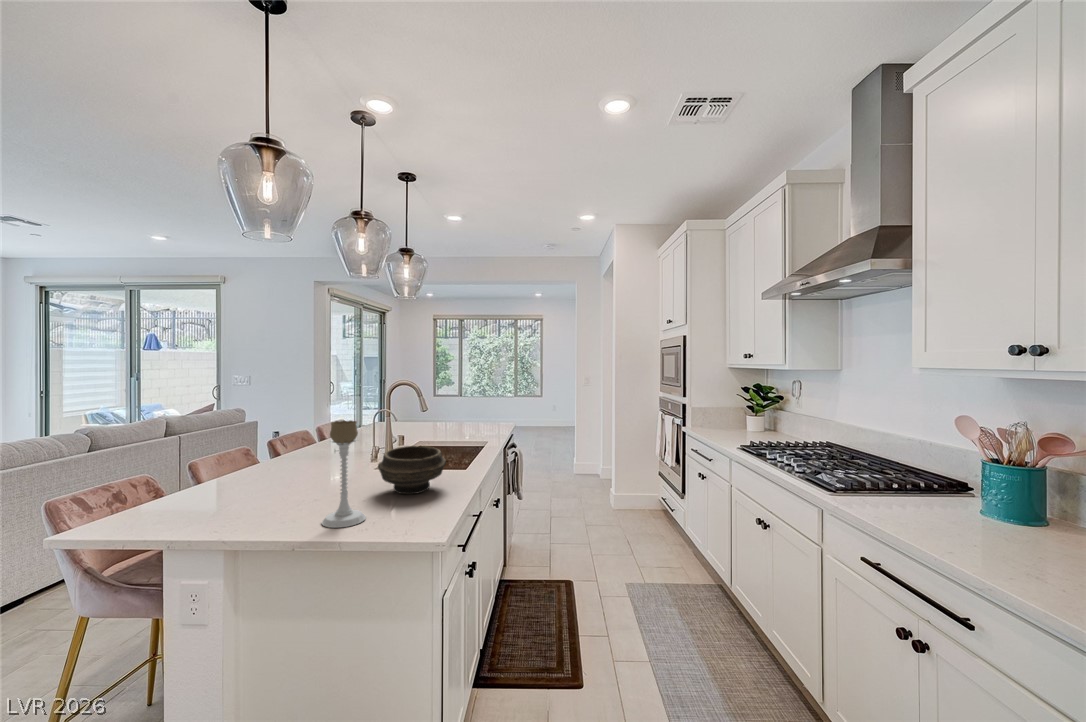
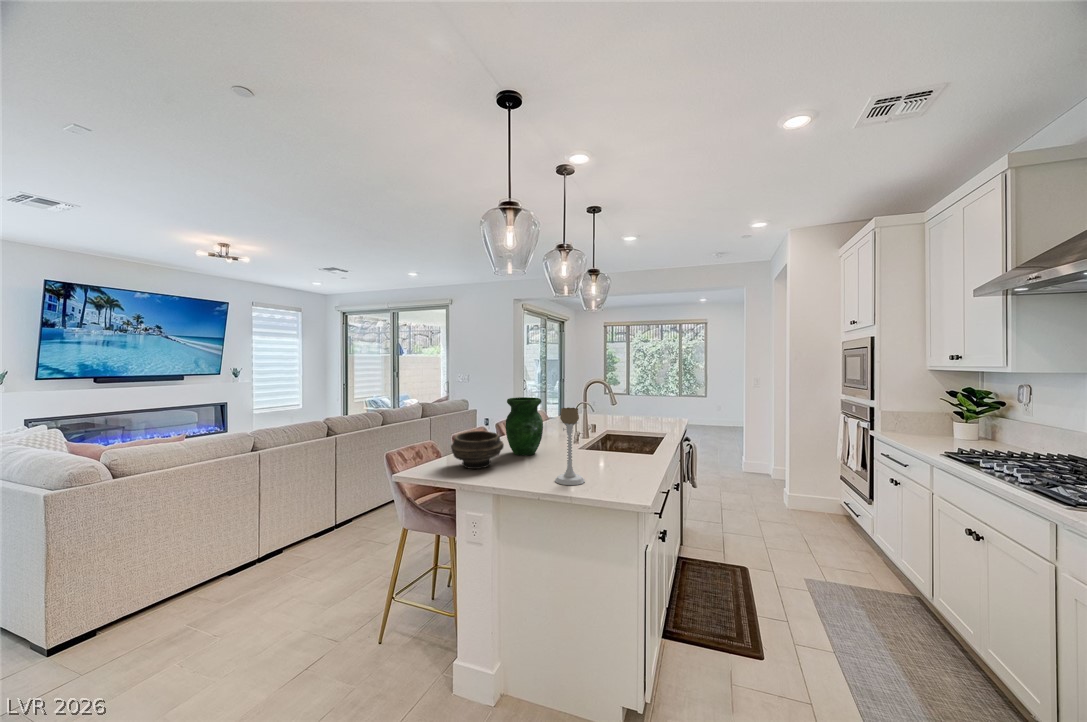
vase: none [263,407,322,488] -> present [506,397,543,456]
bowl: present [378,446,446,494] -> present [451,431,504,469]

